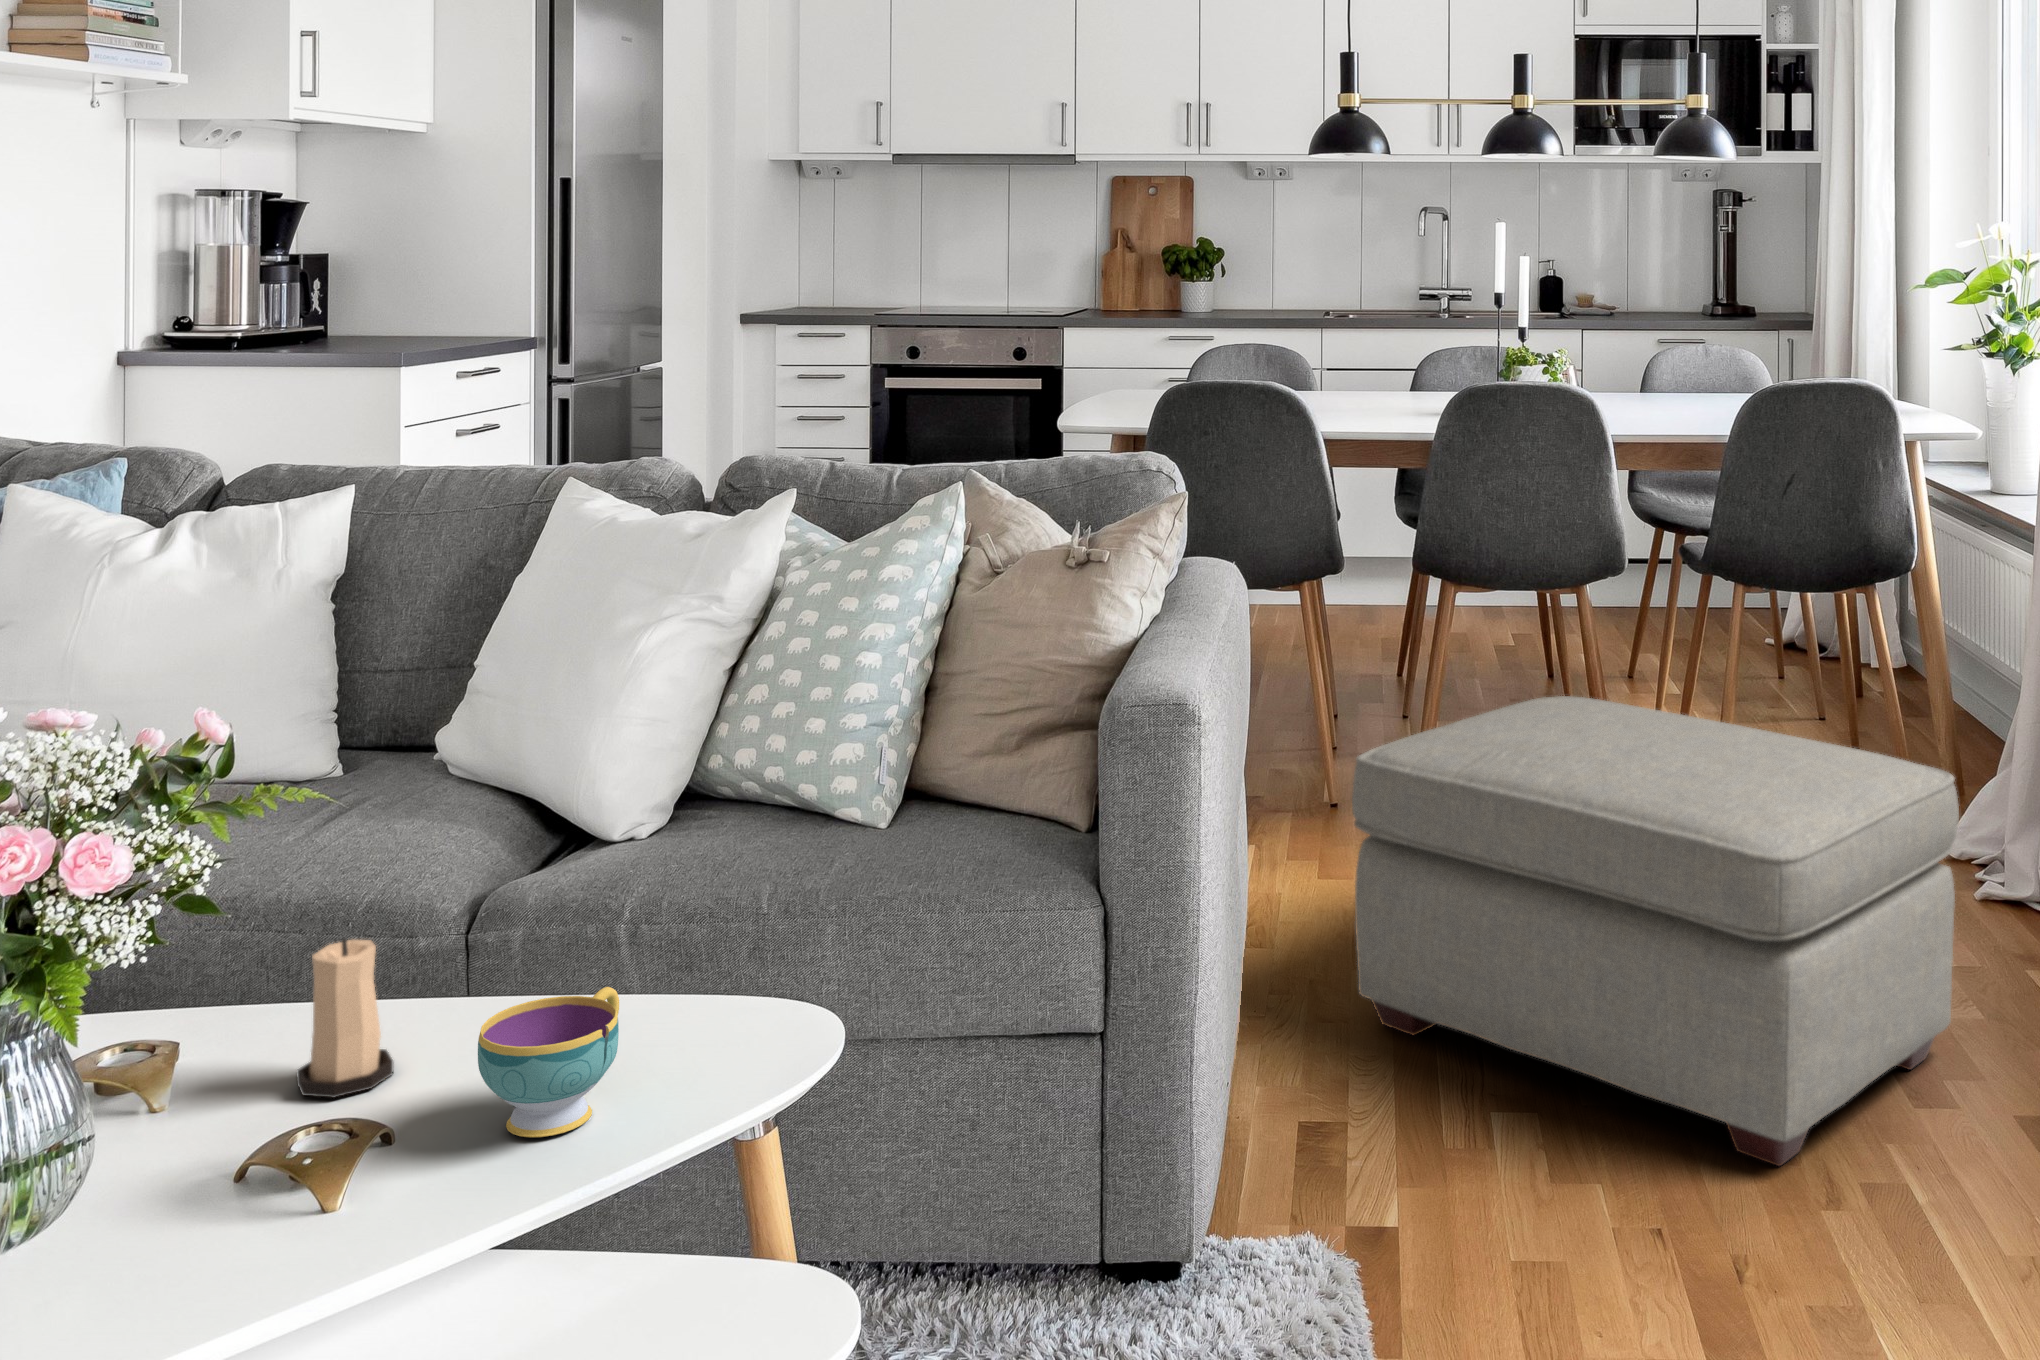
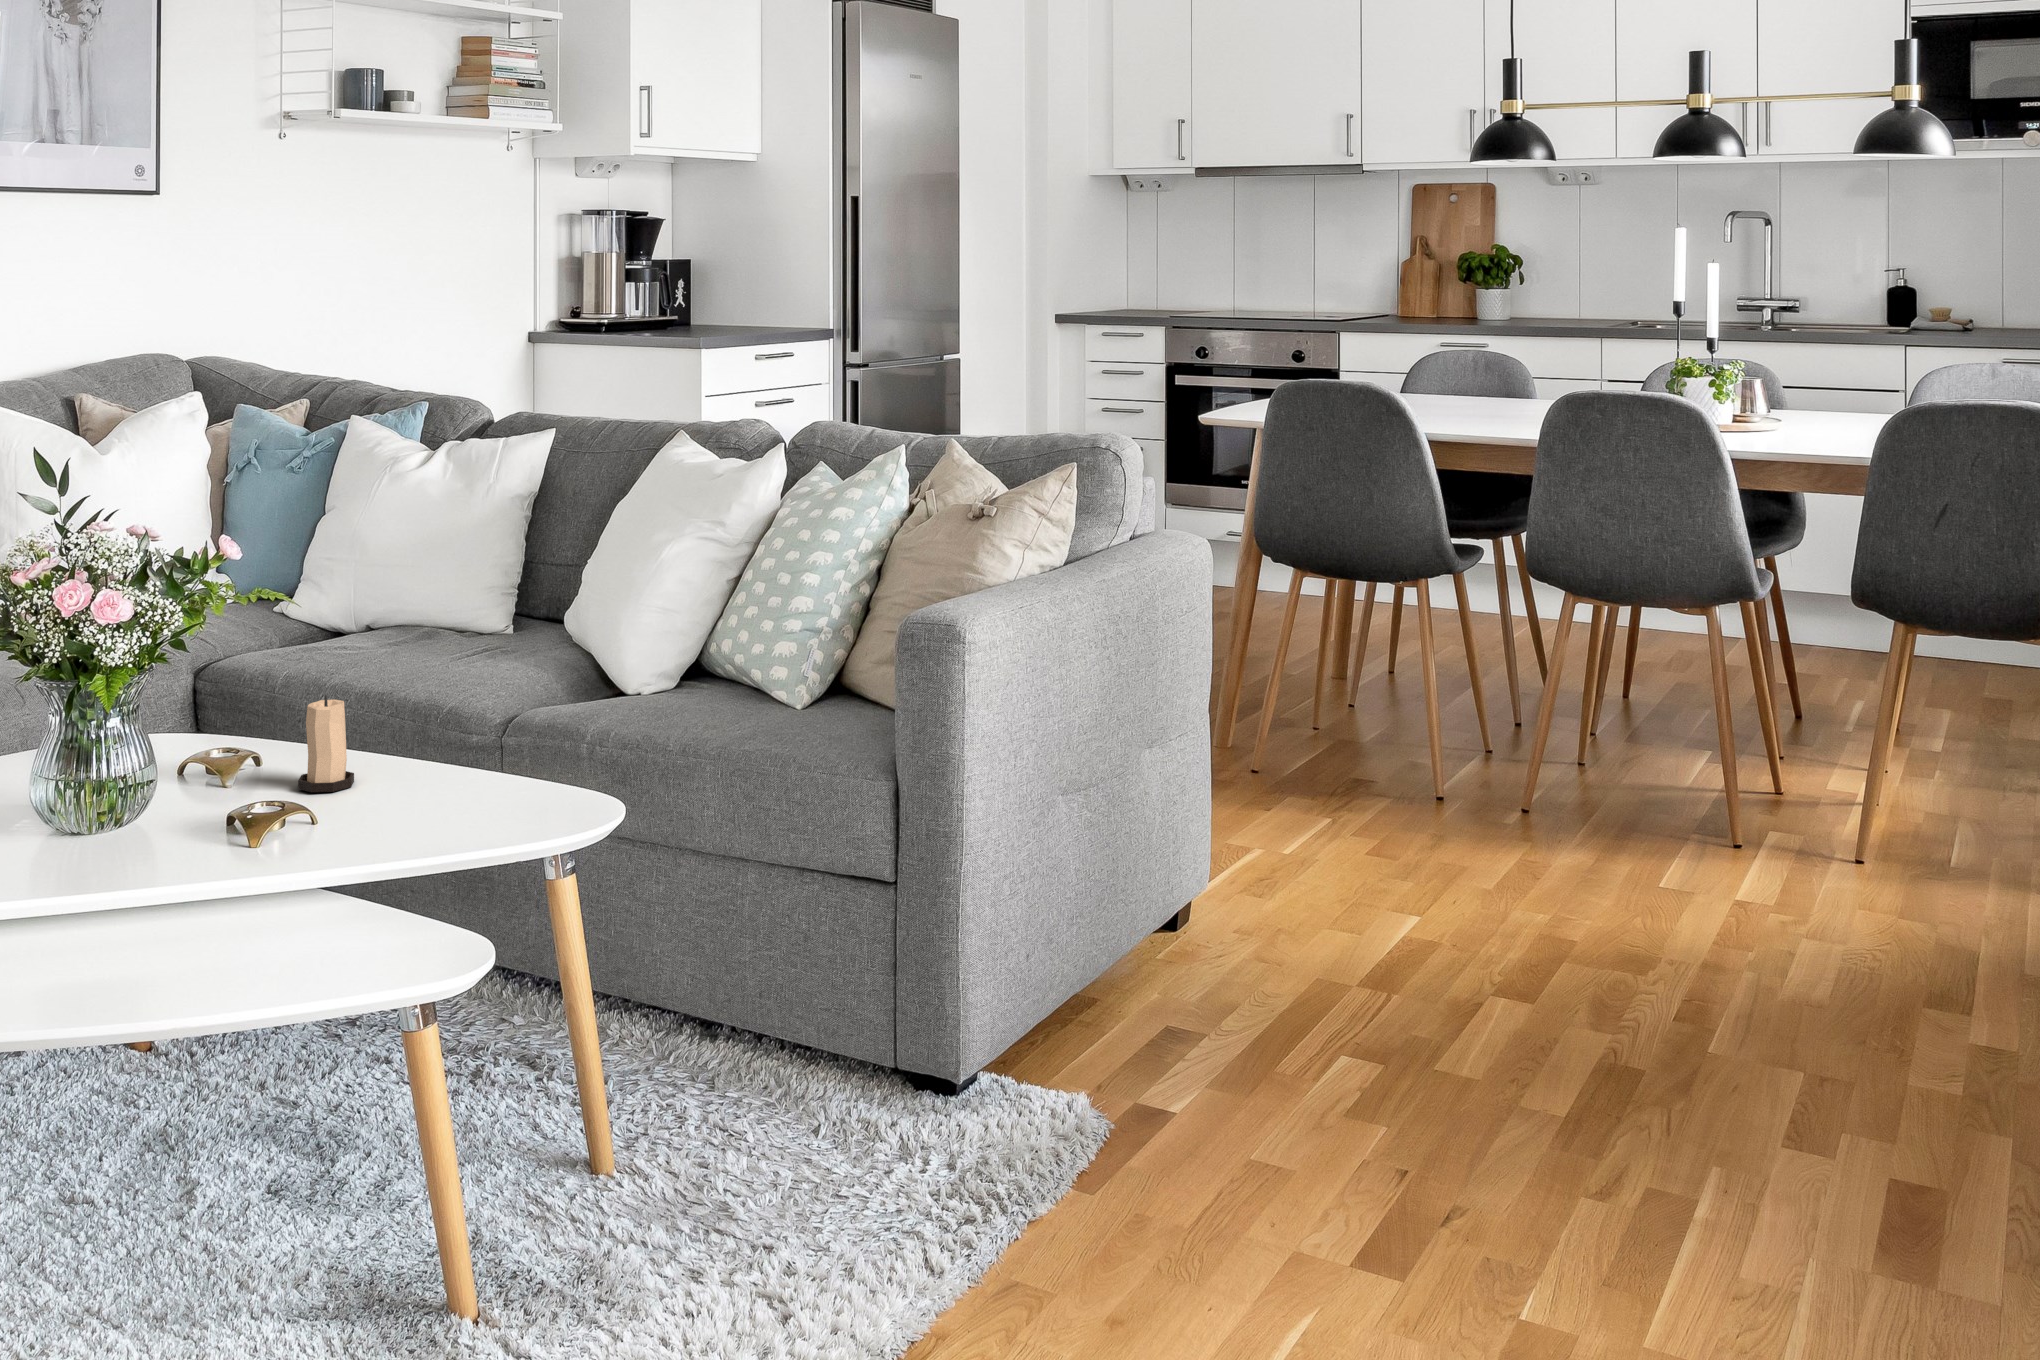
ottoman: present [1352,696,1959,1166] -> none [1271,695,1857,1137]
teacup: present [478,987,619,1137] -> none [357,746,457,827]

